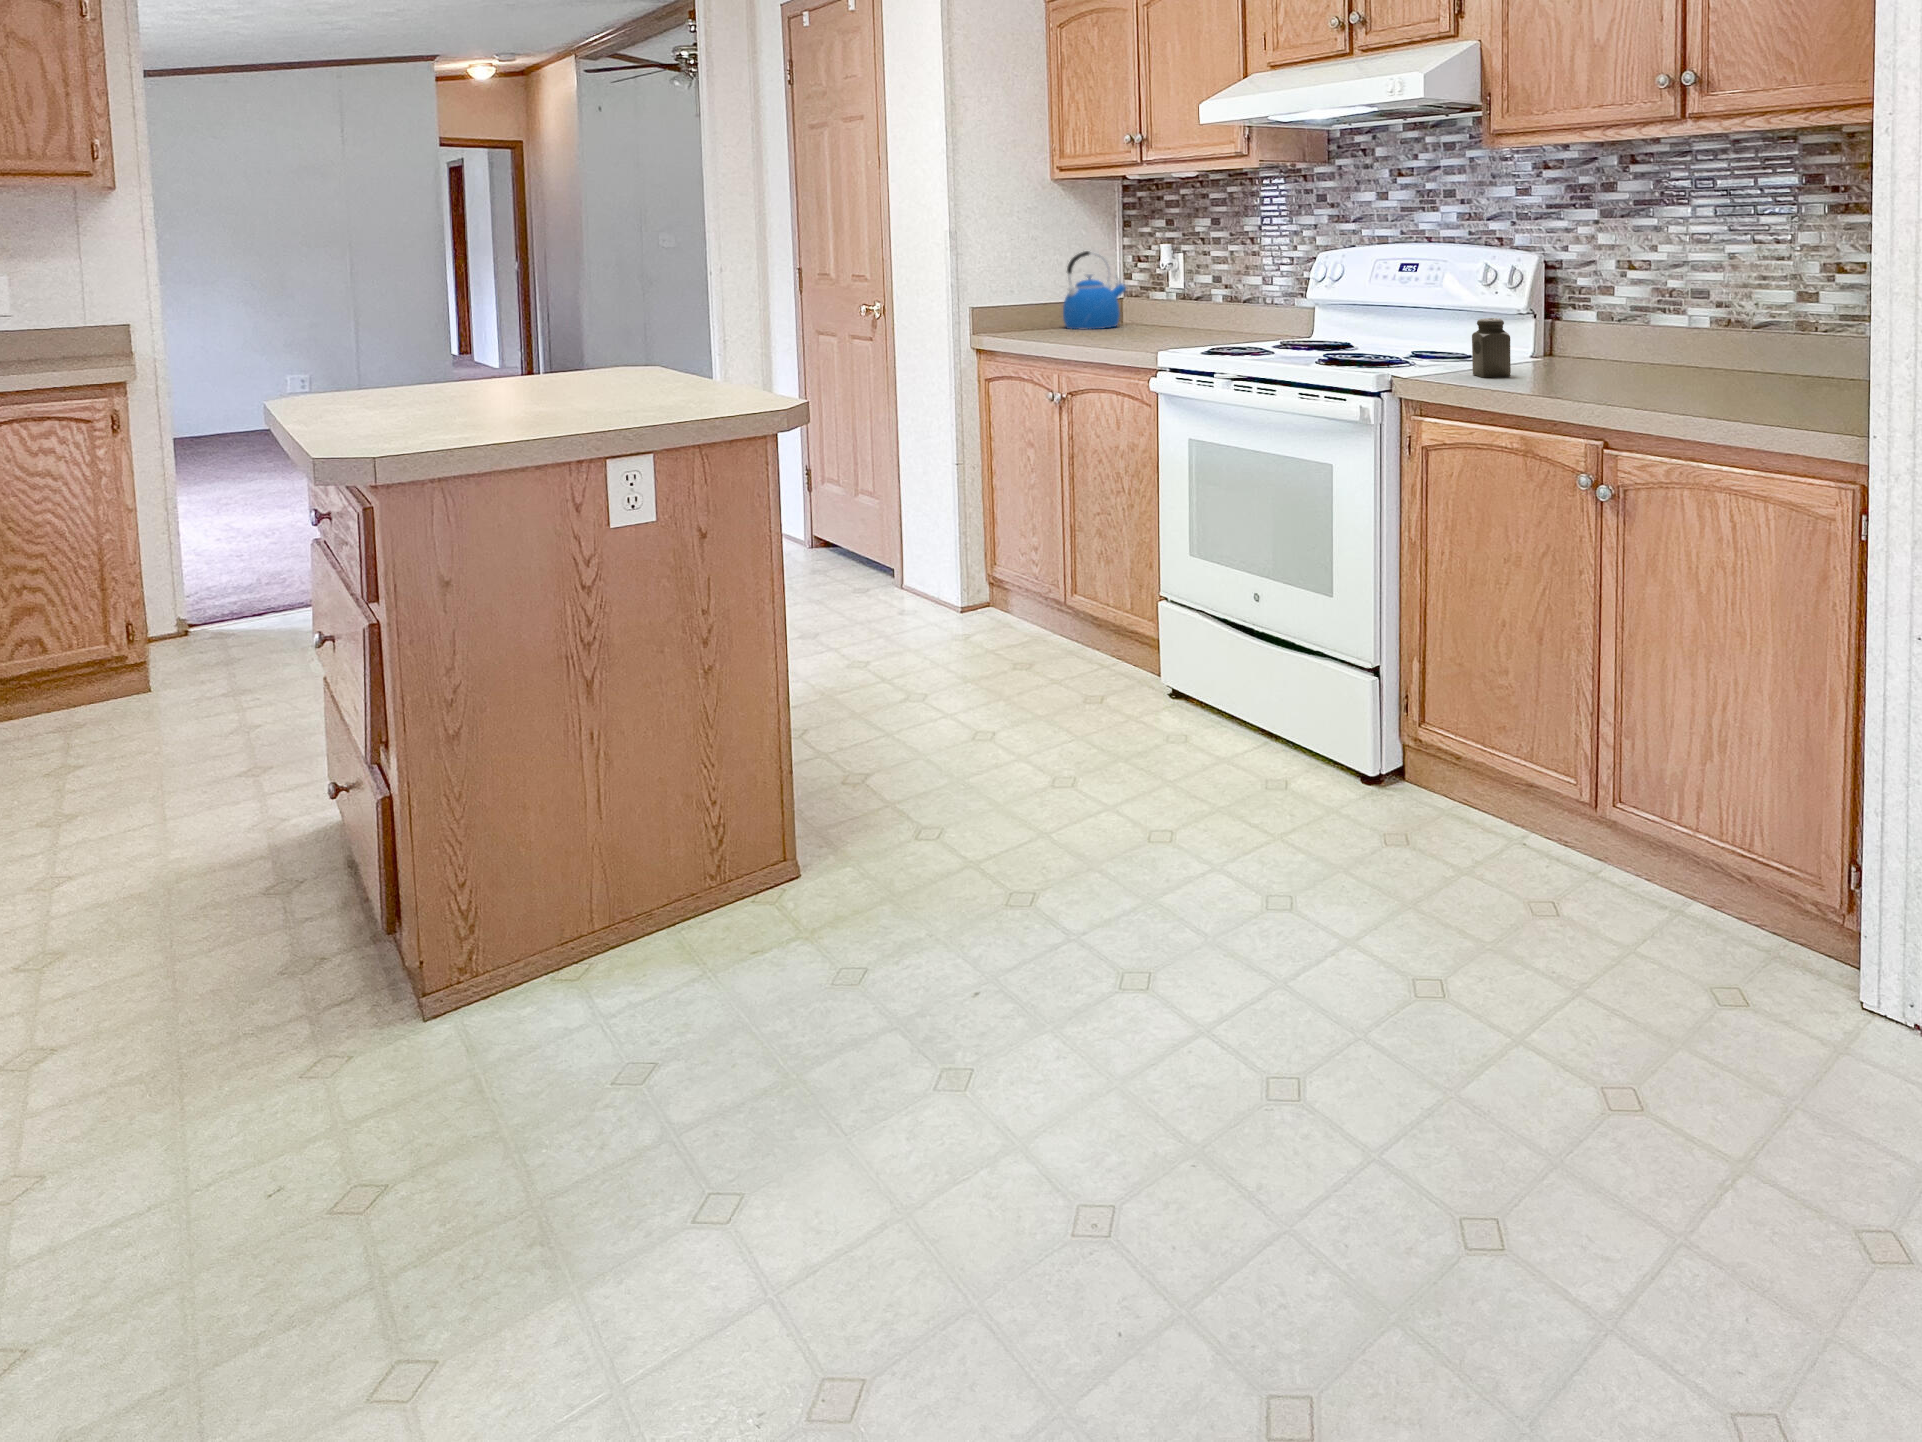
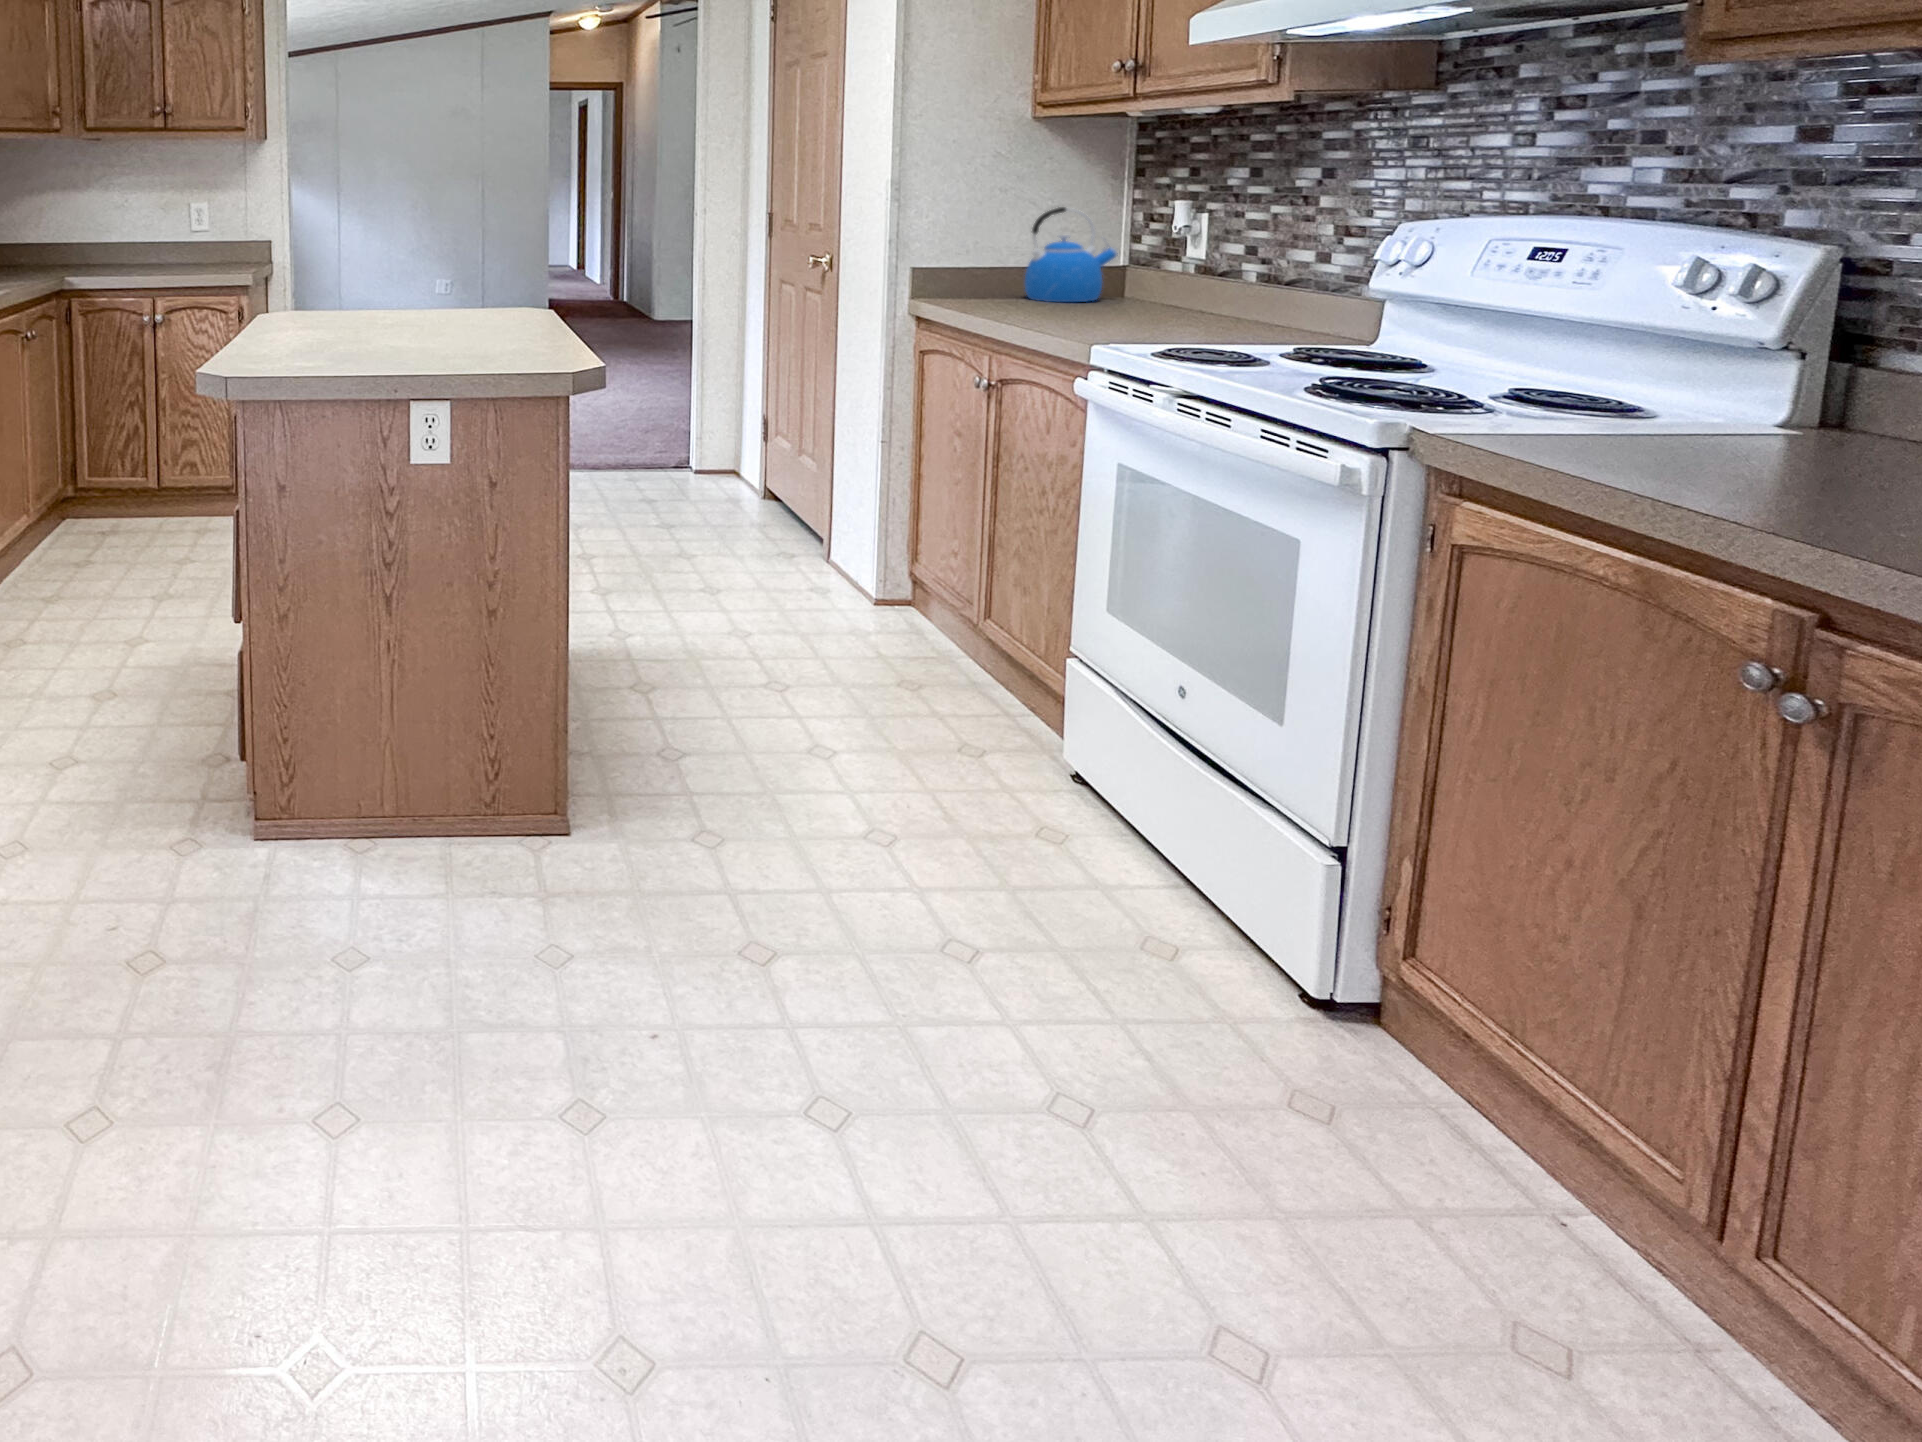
salt shaker: present [1472,318,1511,378] -> none [1584,360,1674,465]

